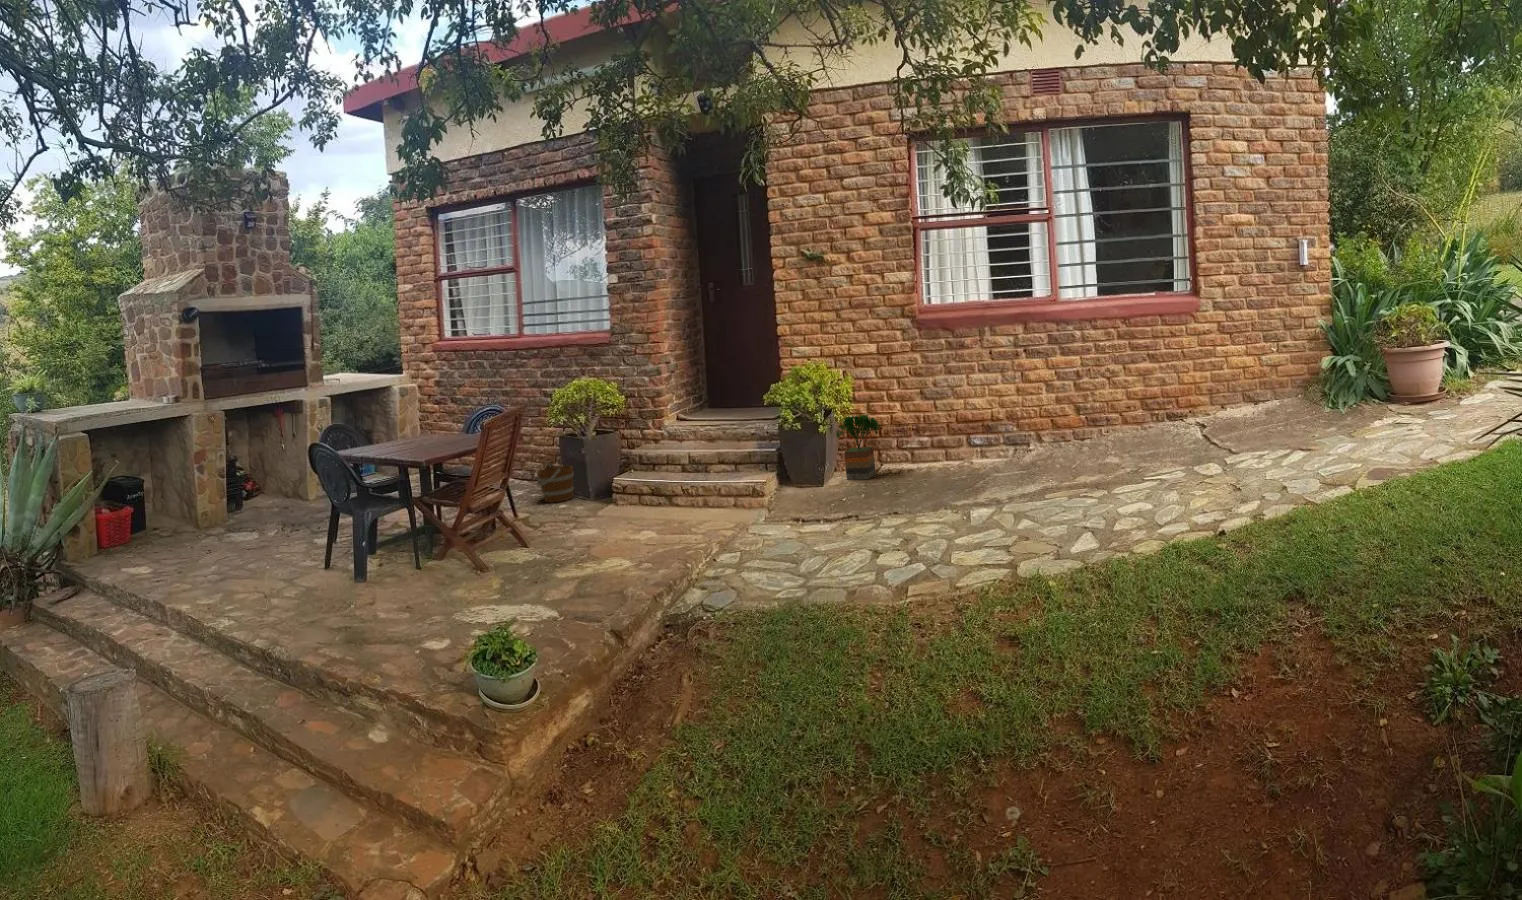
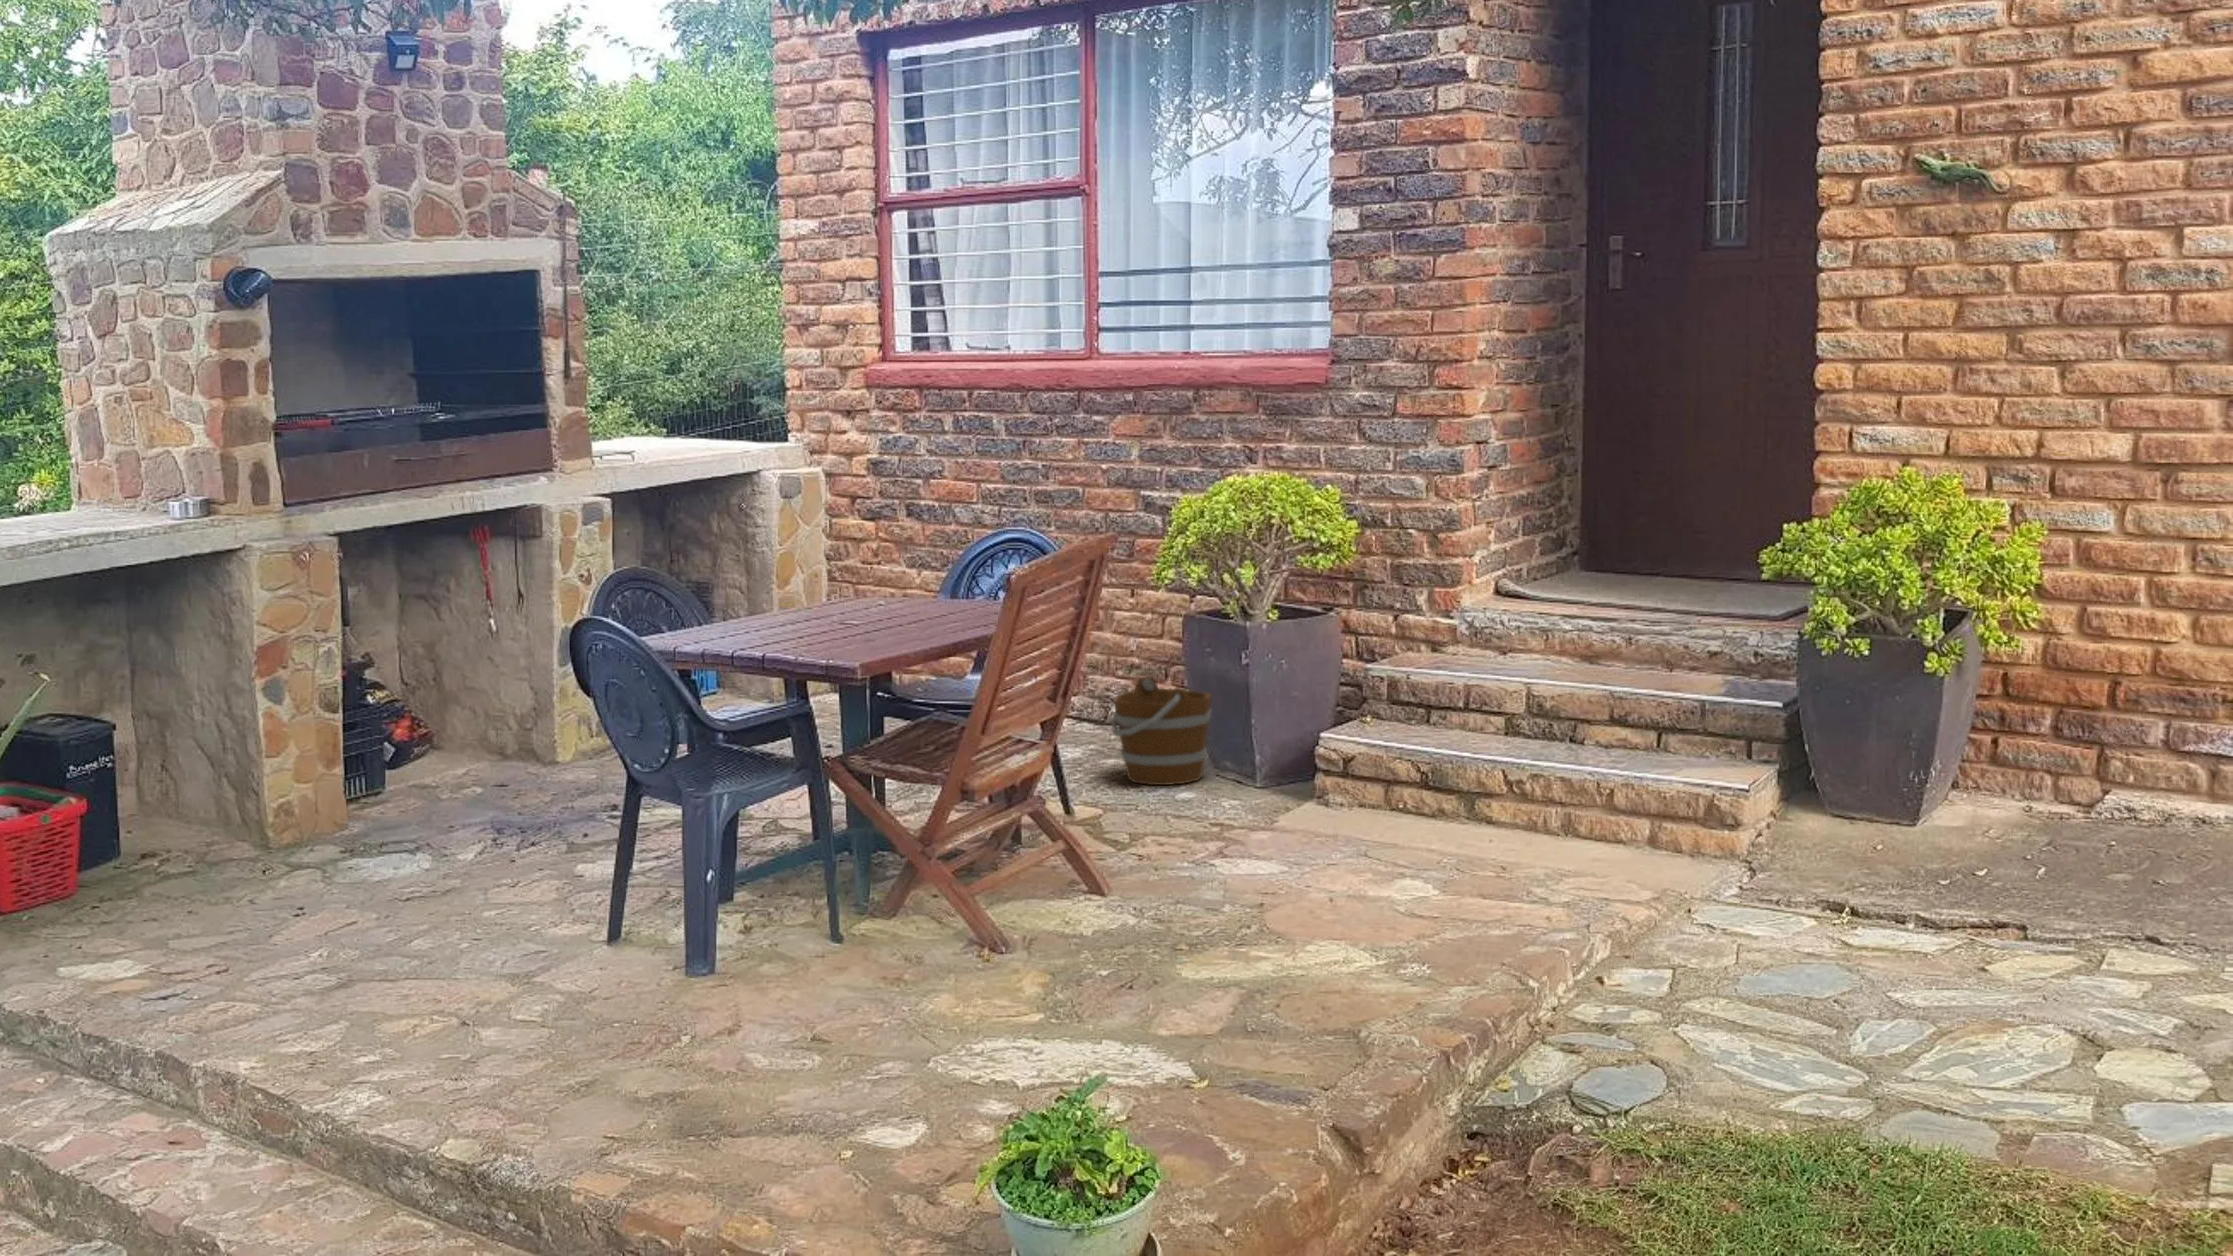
potted tree: present [836,415,881,480] -> none [2001,631,2155,827]

